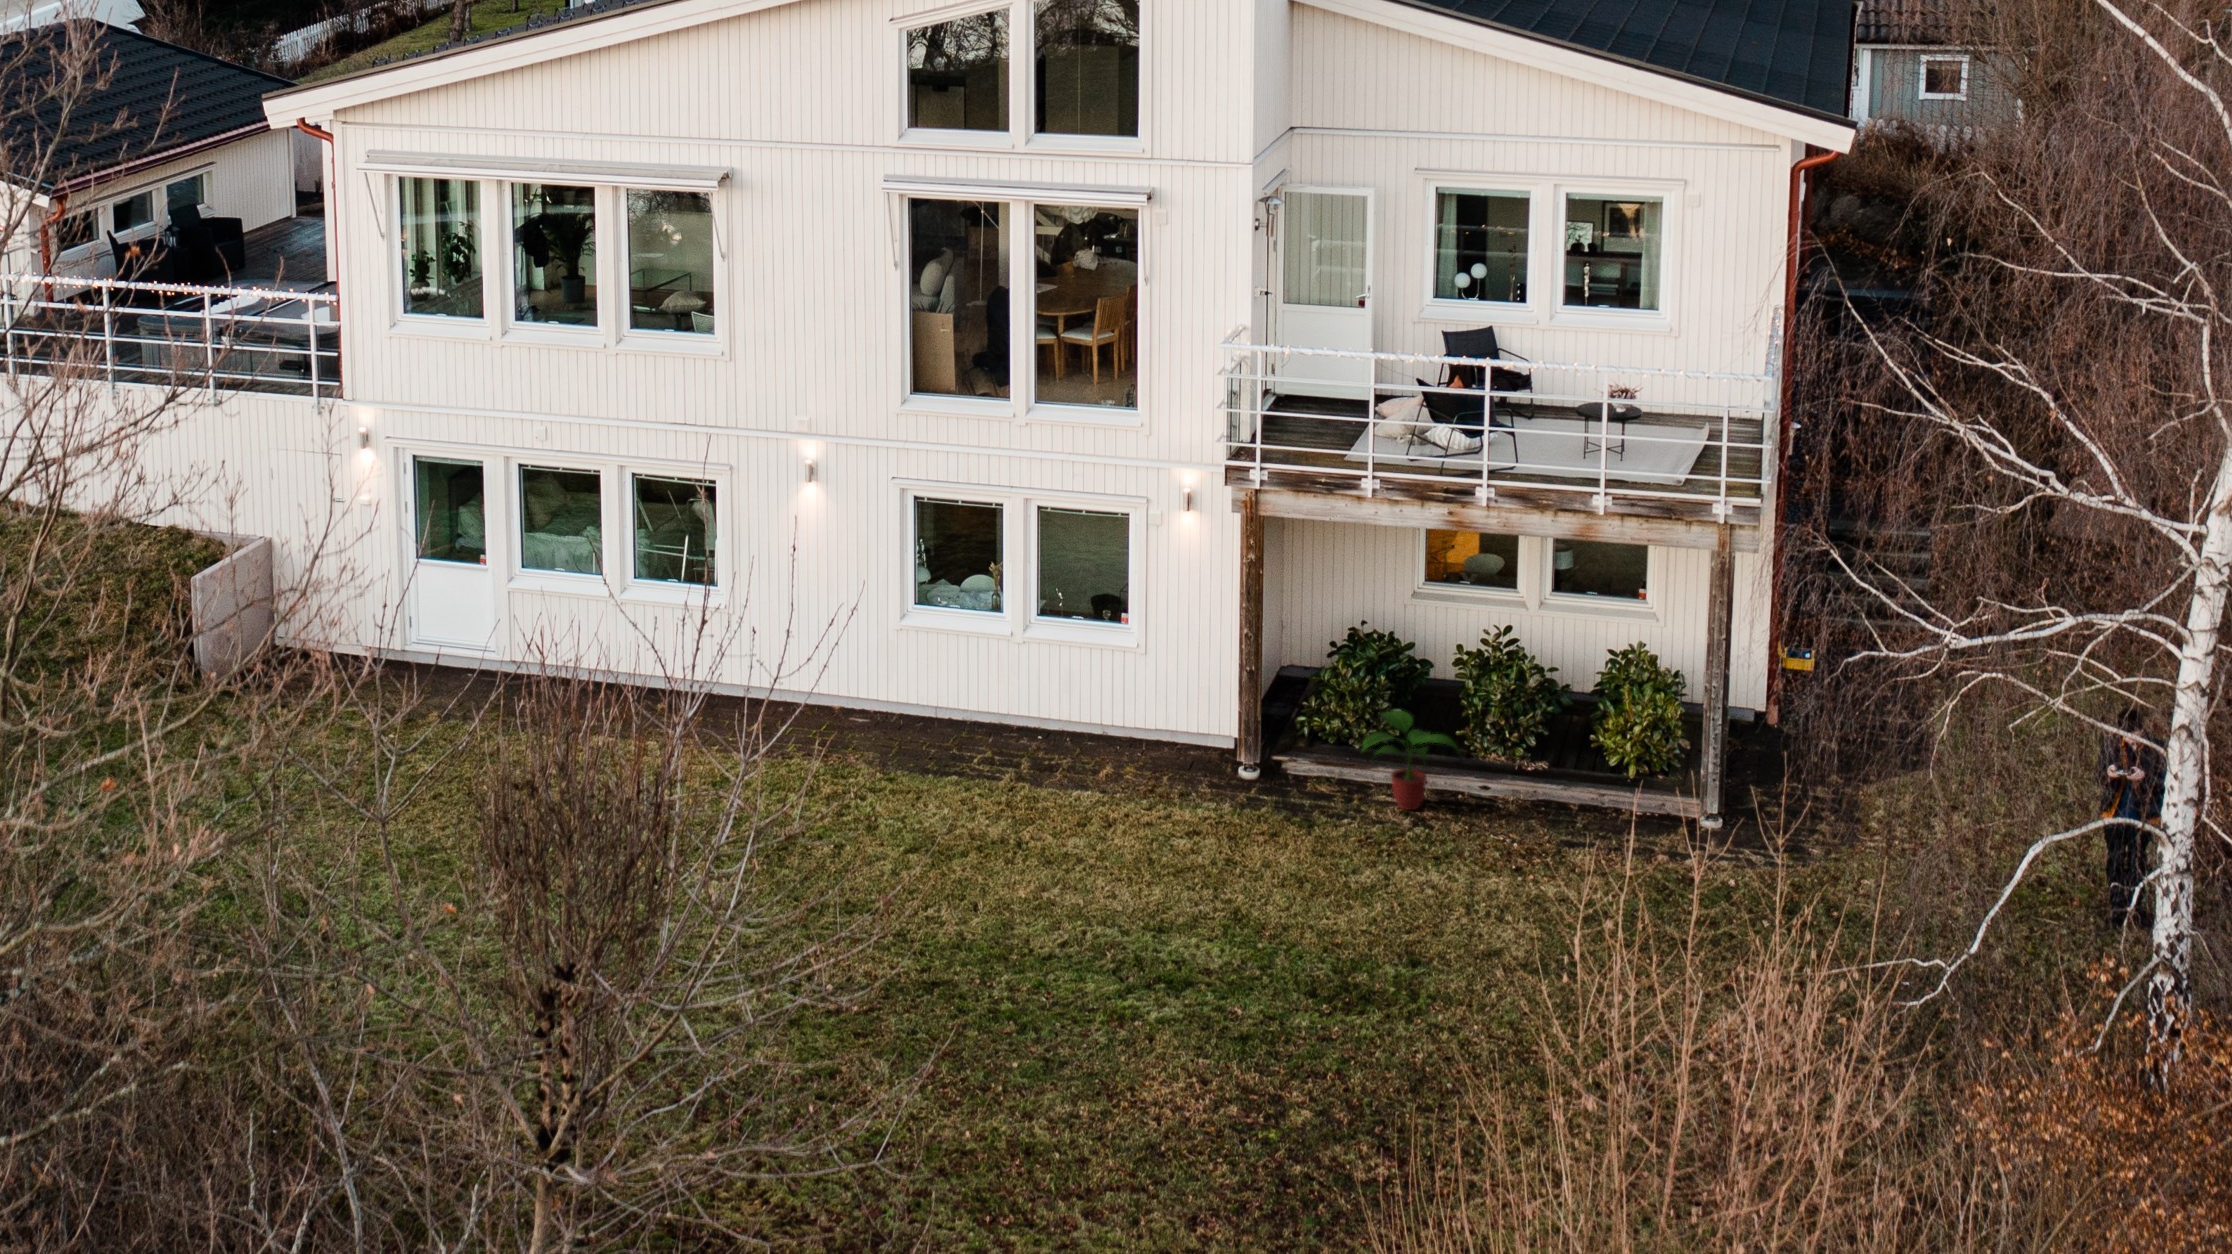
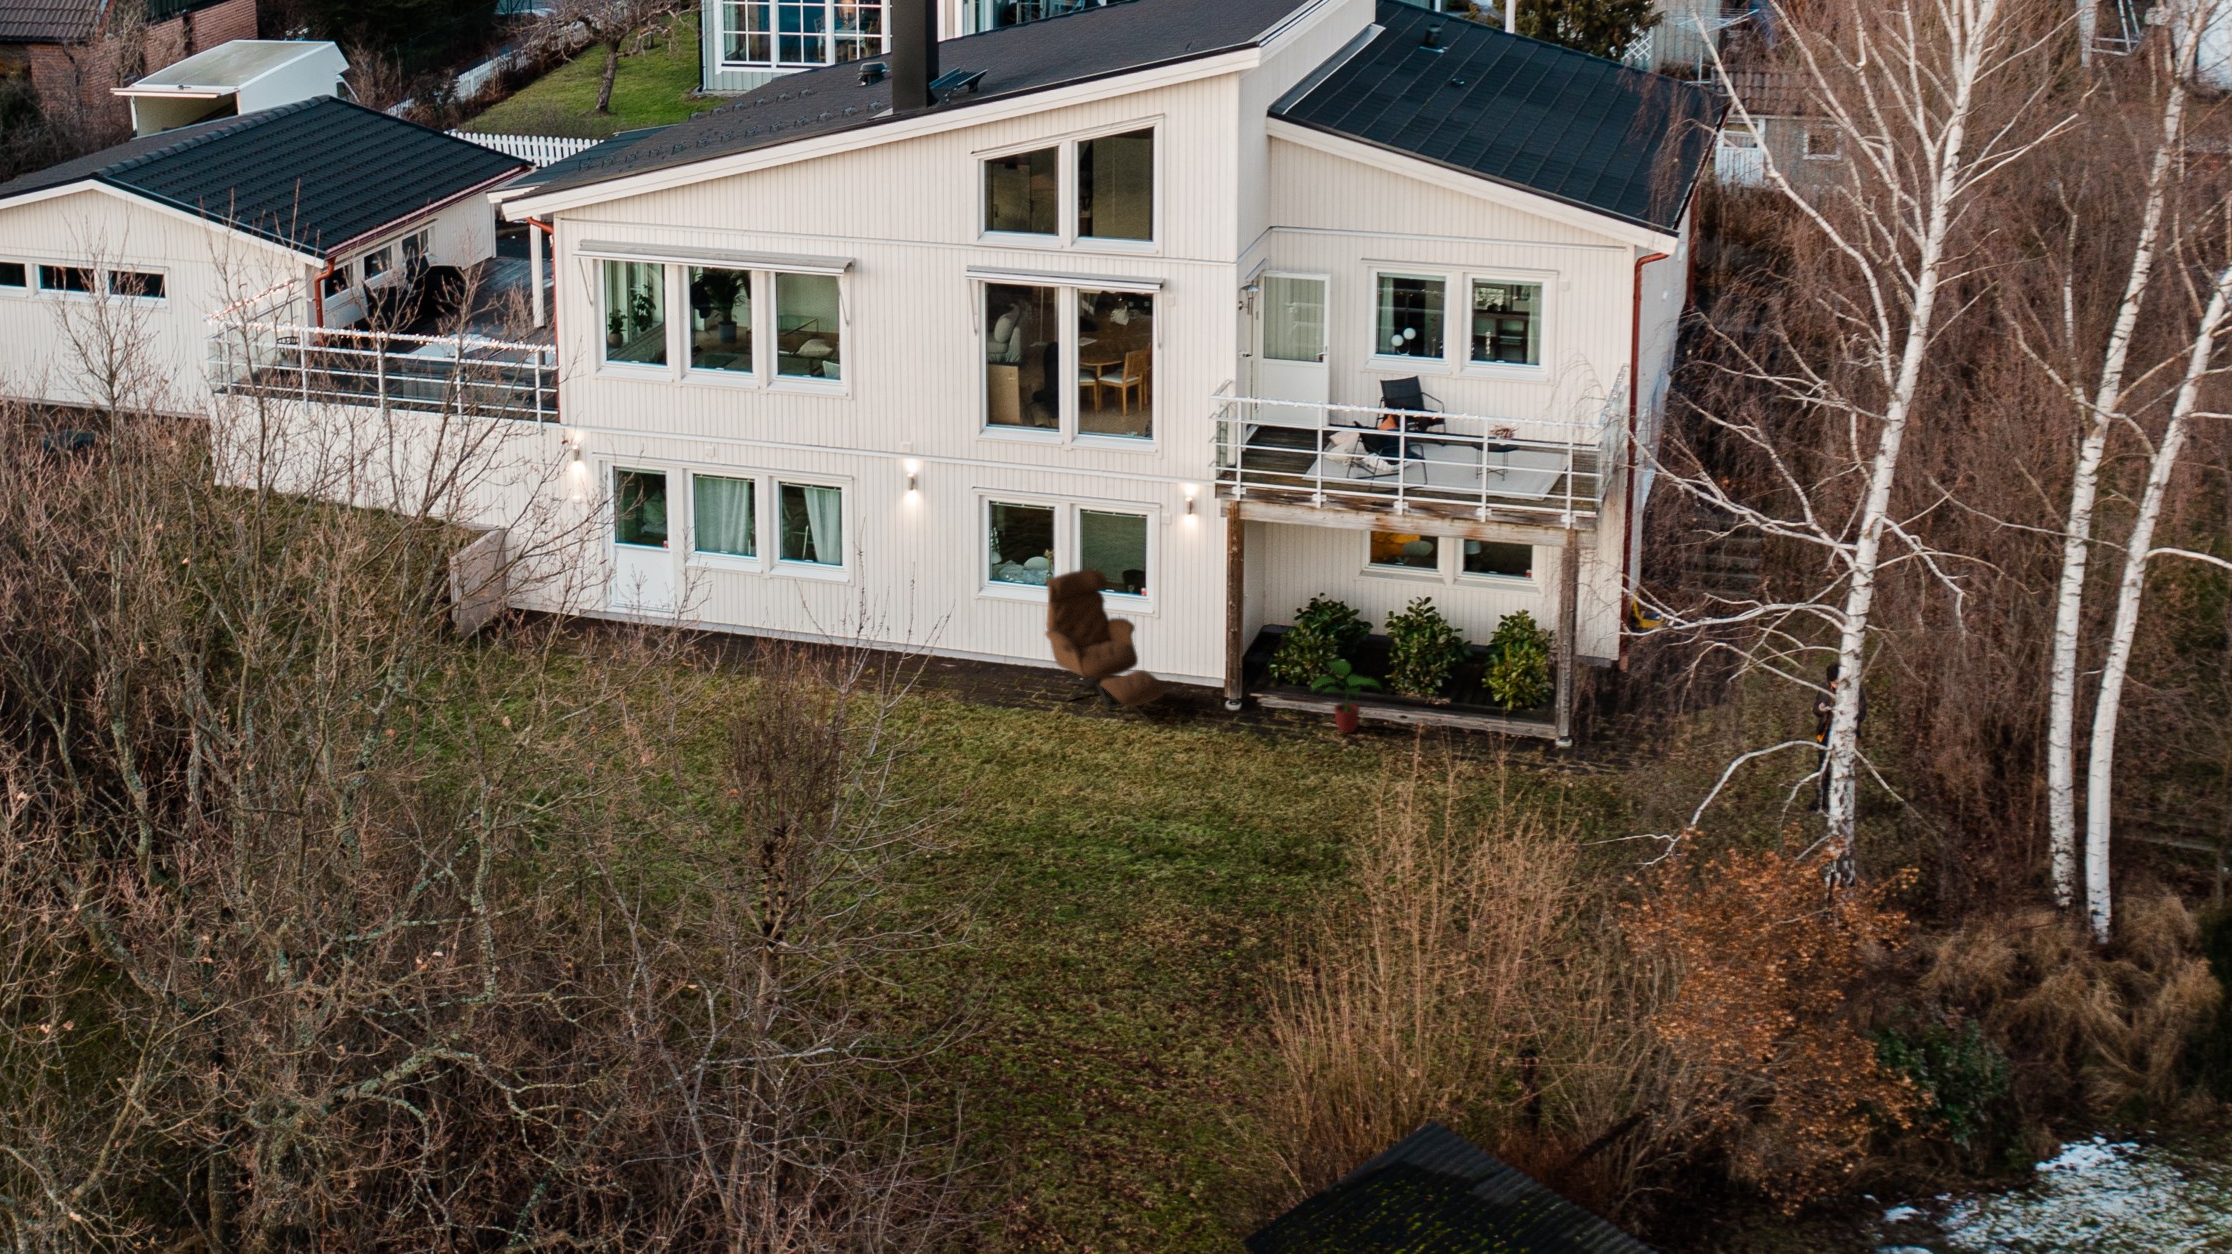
lounge chair: none [991,588,1156,794] -> present [1045,569,1164,719]

